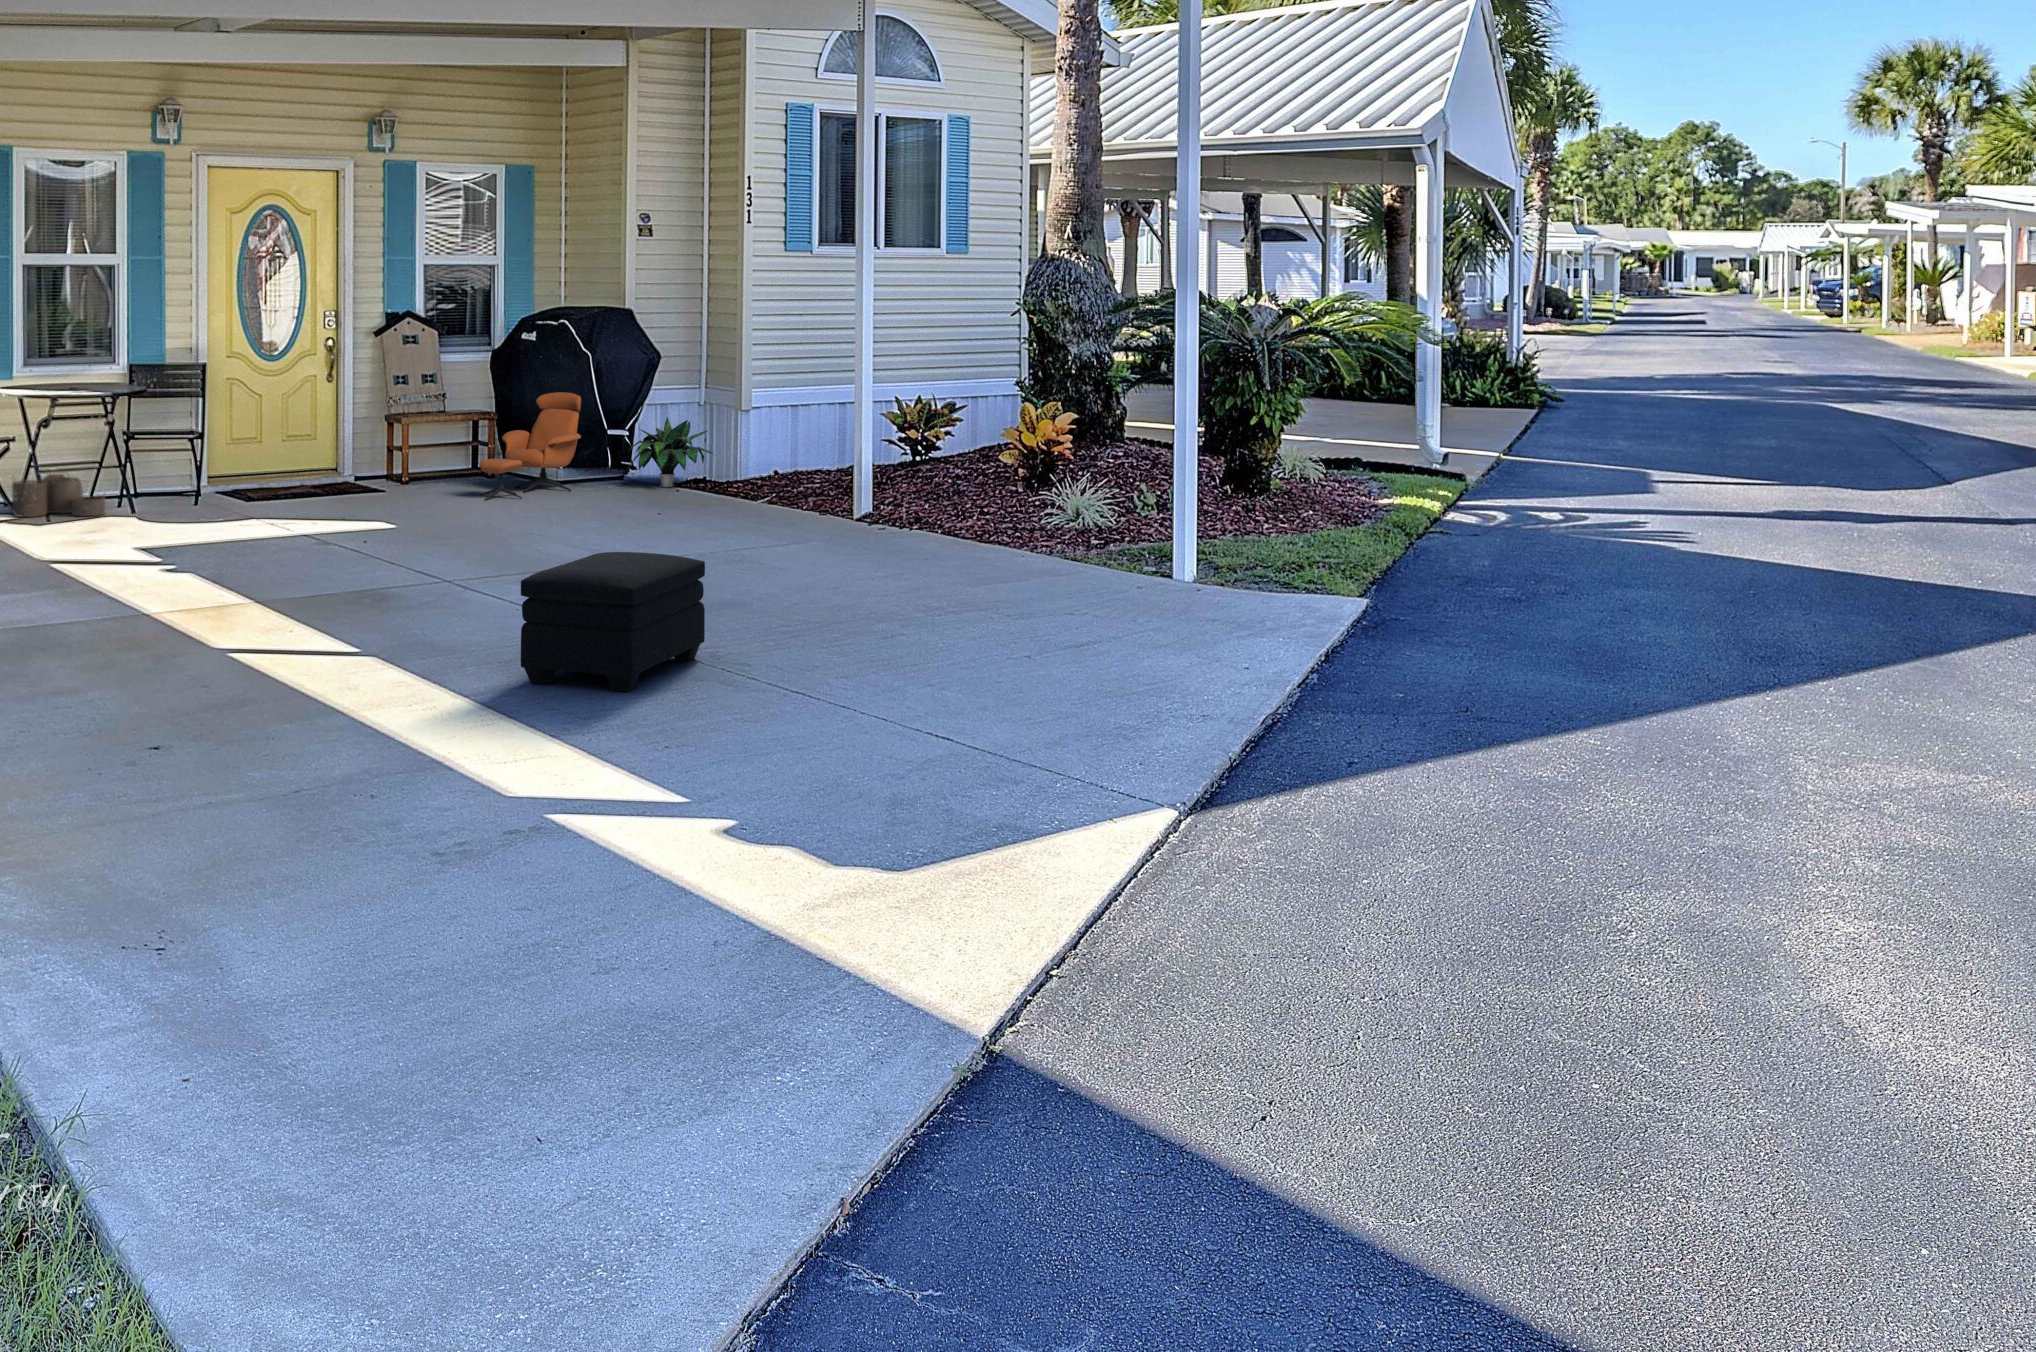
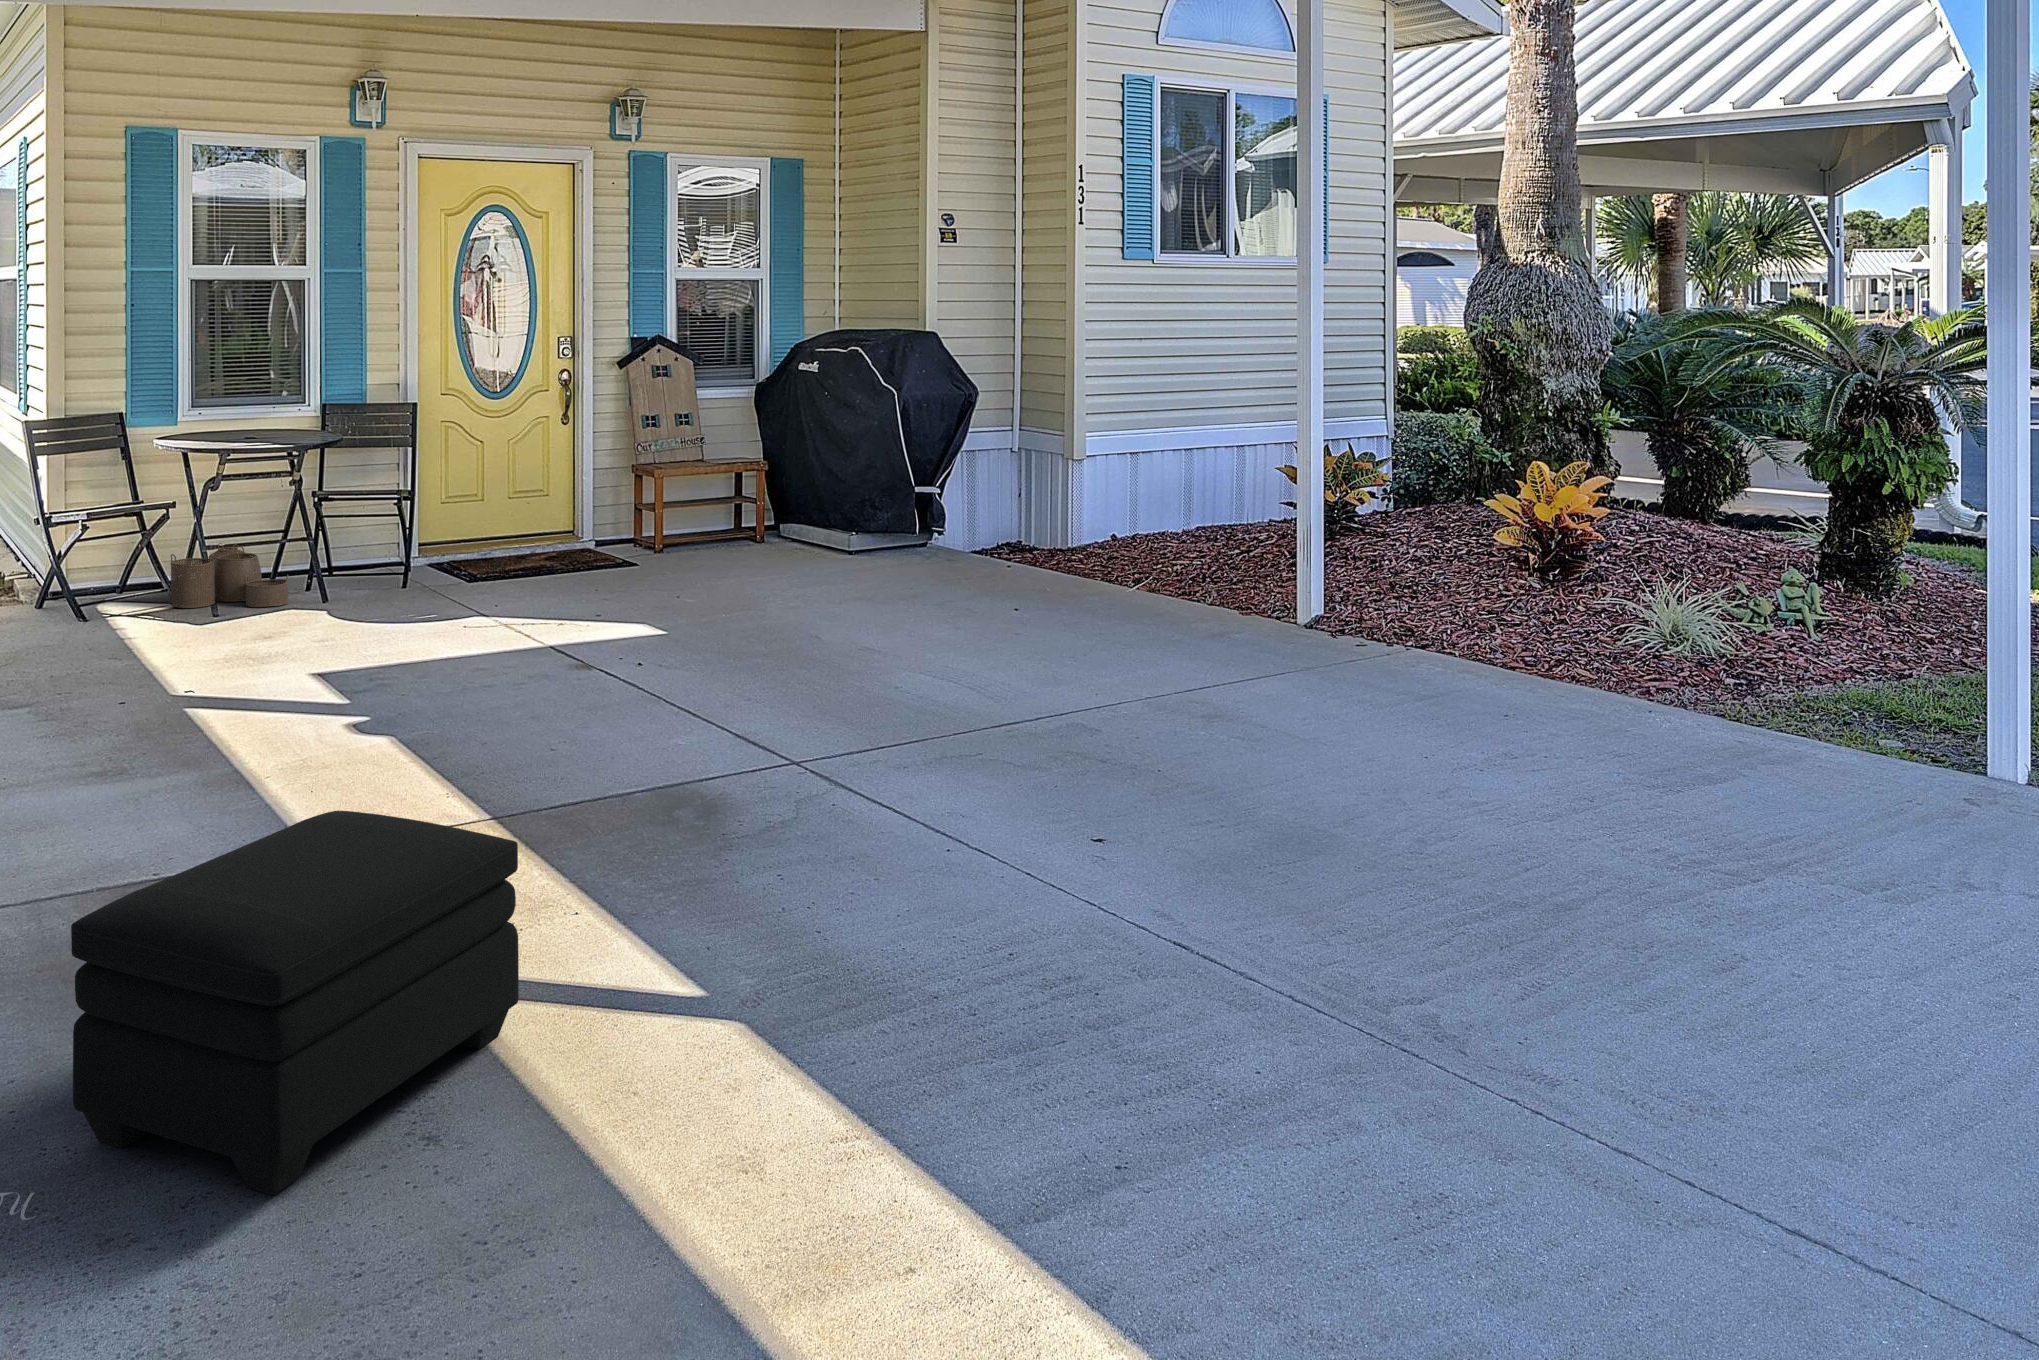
lounge chair: present [479,392,581,500] -> none [756,439,880,581]
potted plant: present [627,417,713,487] -> none [931,469,1048,560]
ottoman: present [521,552,705,692] -> present [71,811,519,1195]

